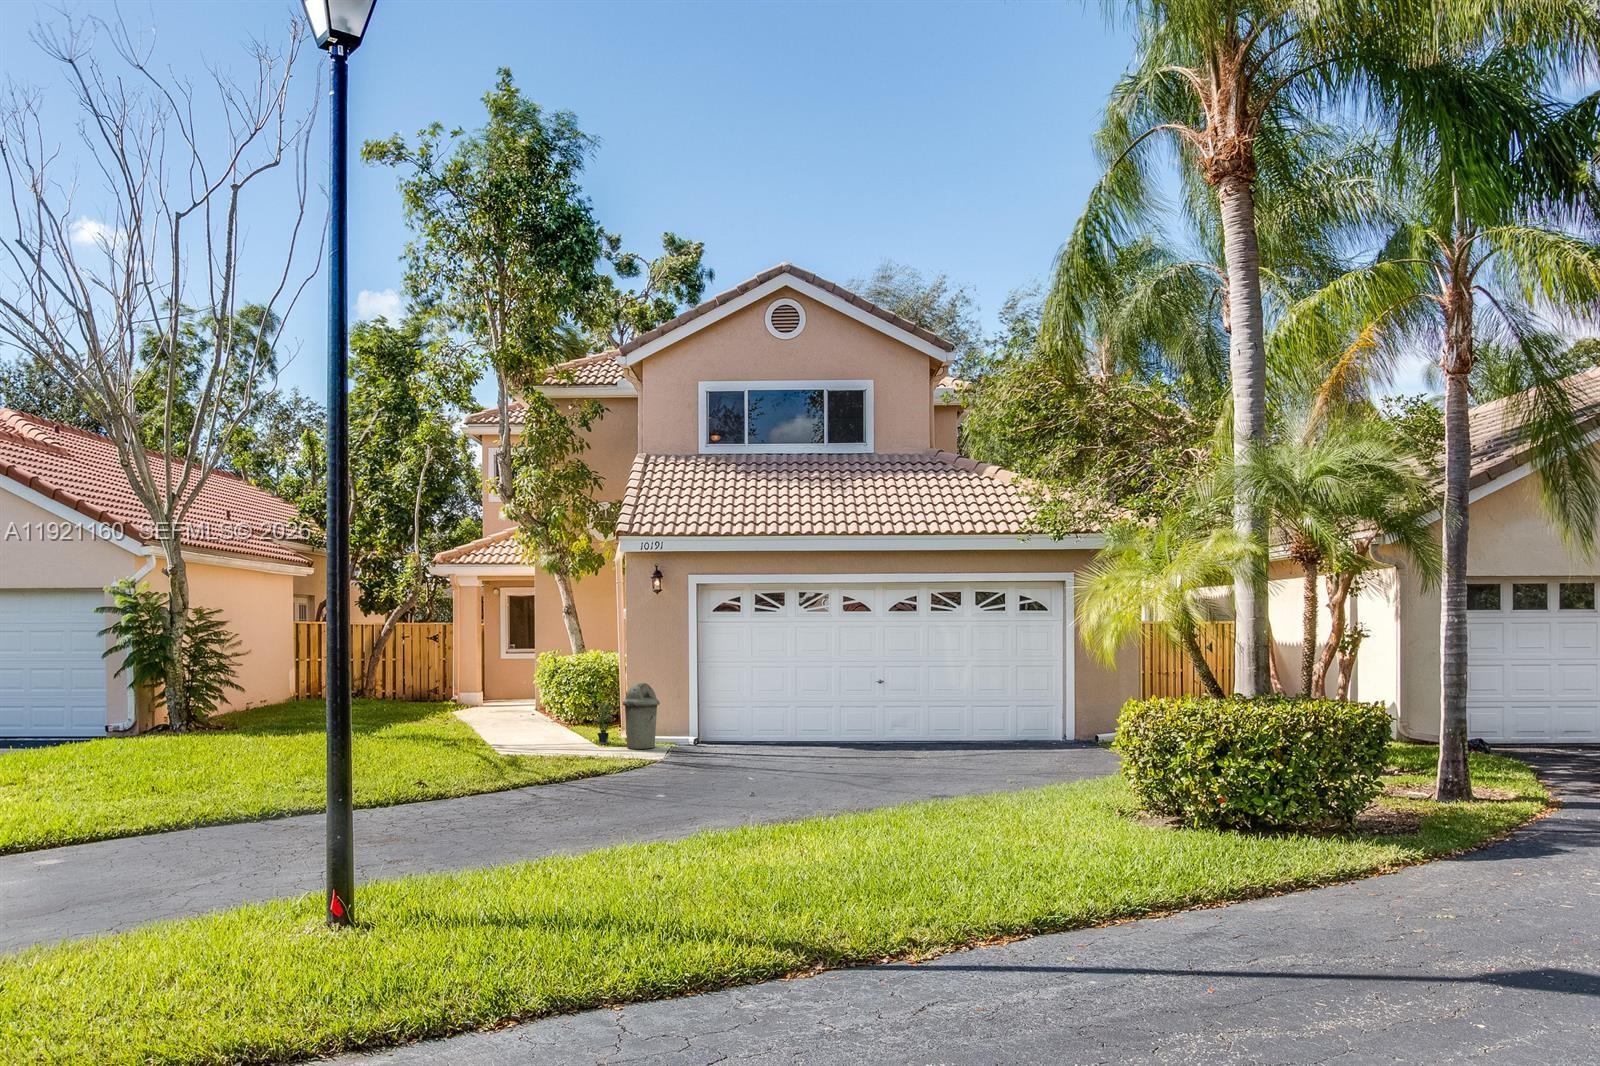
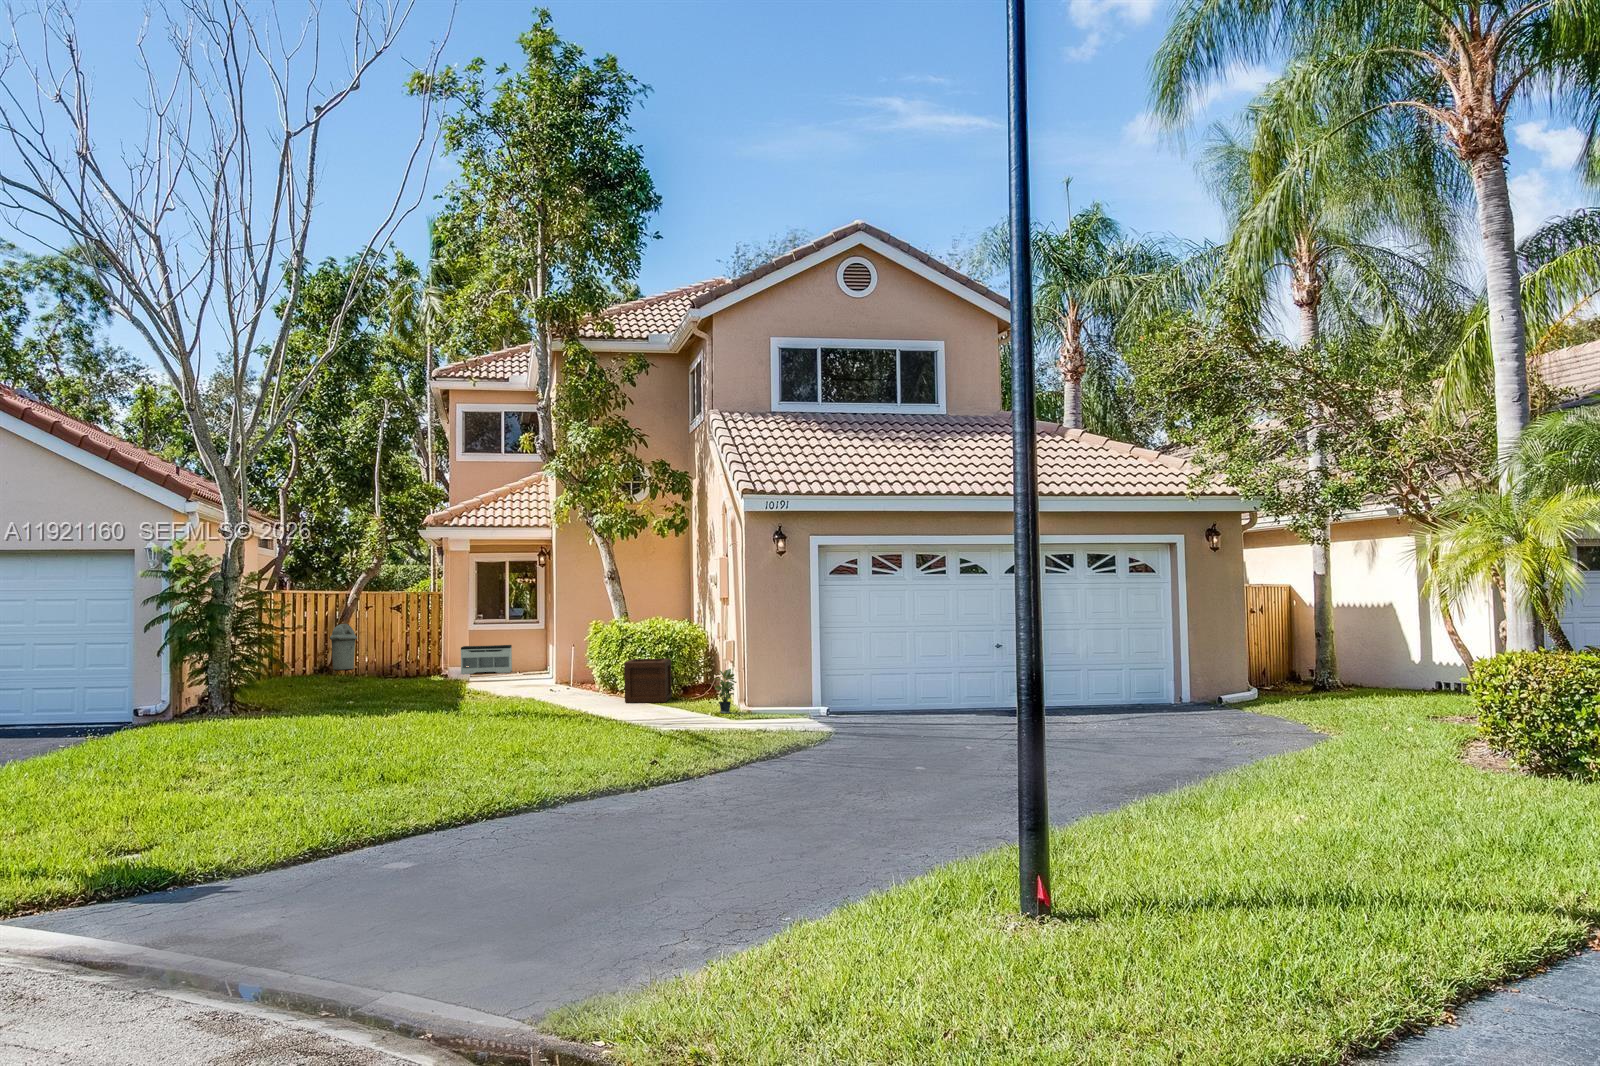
bench: none [469,671,518,697] -> present [461,645,512,674]
trash can: present [623,683,660,749] -> present [330,624,357,670]
wooden crate: none [539,689,590,731] -> present [624,659,672,703]

